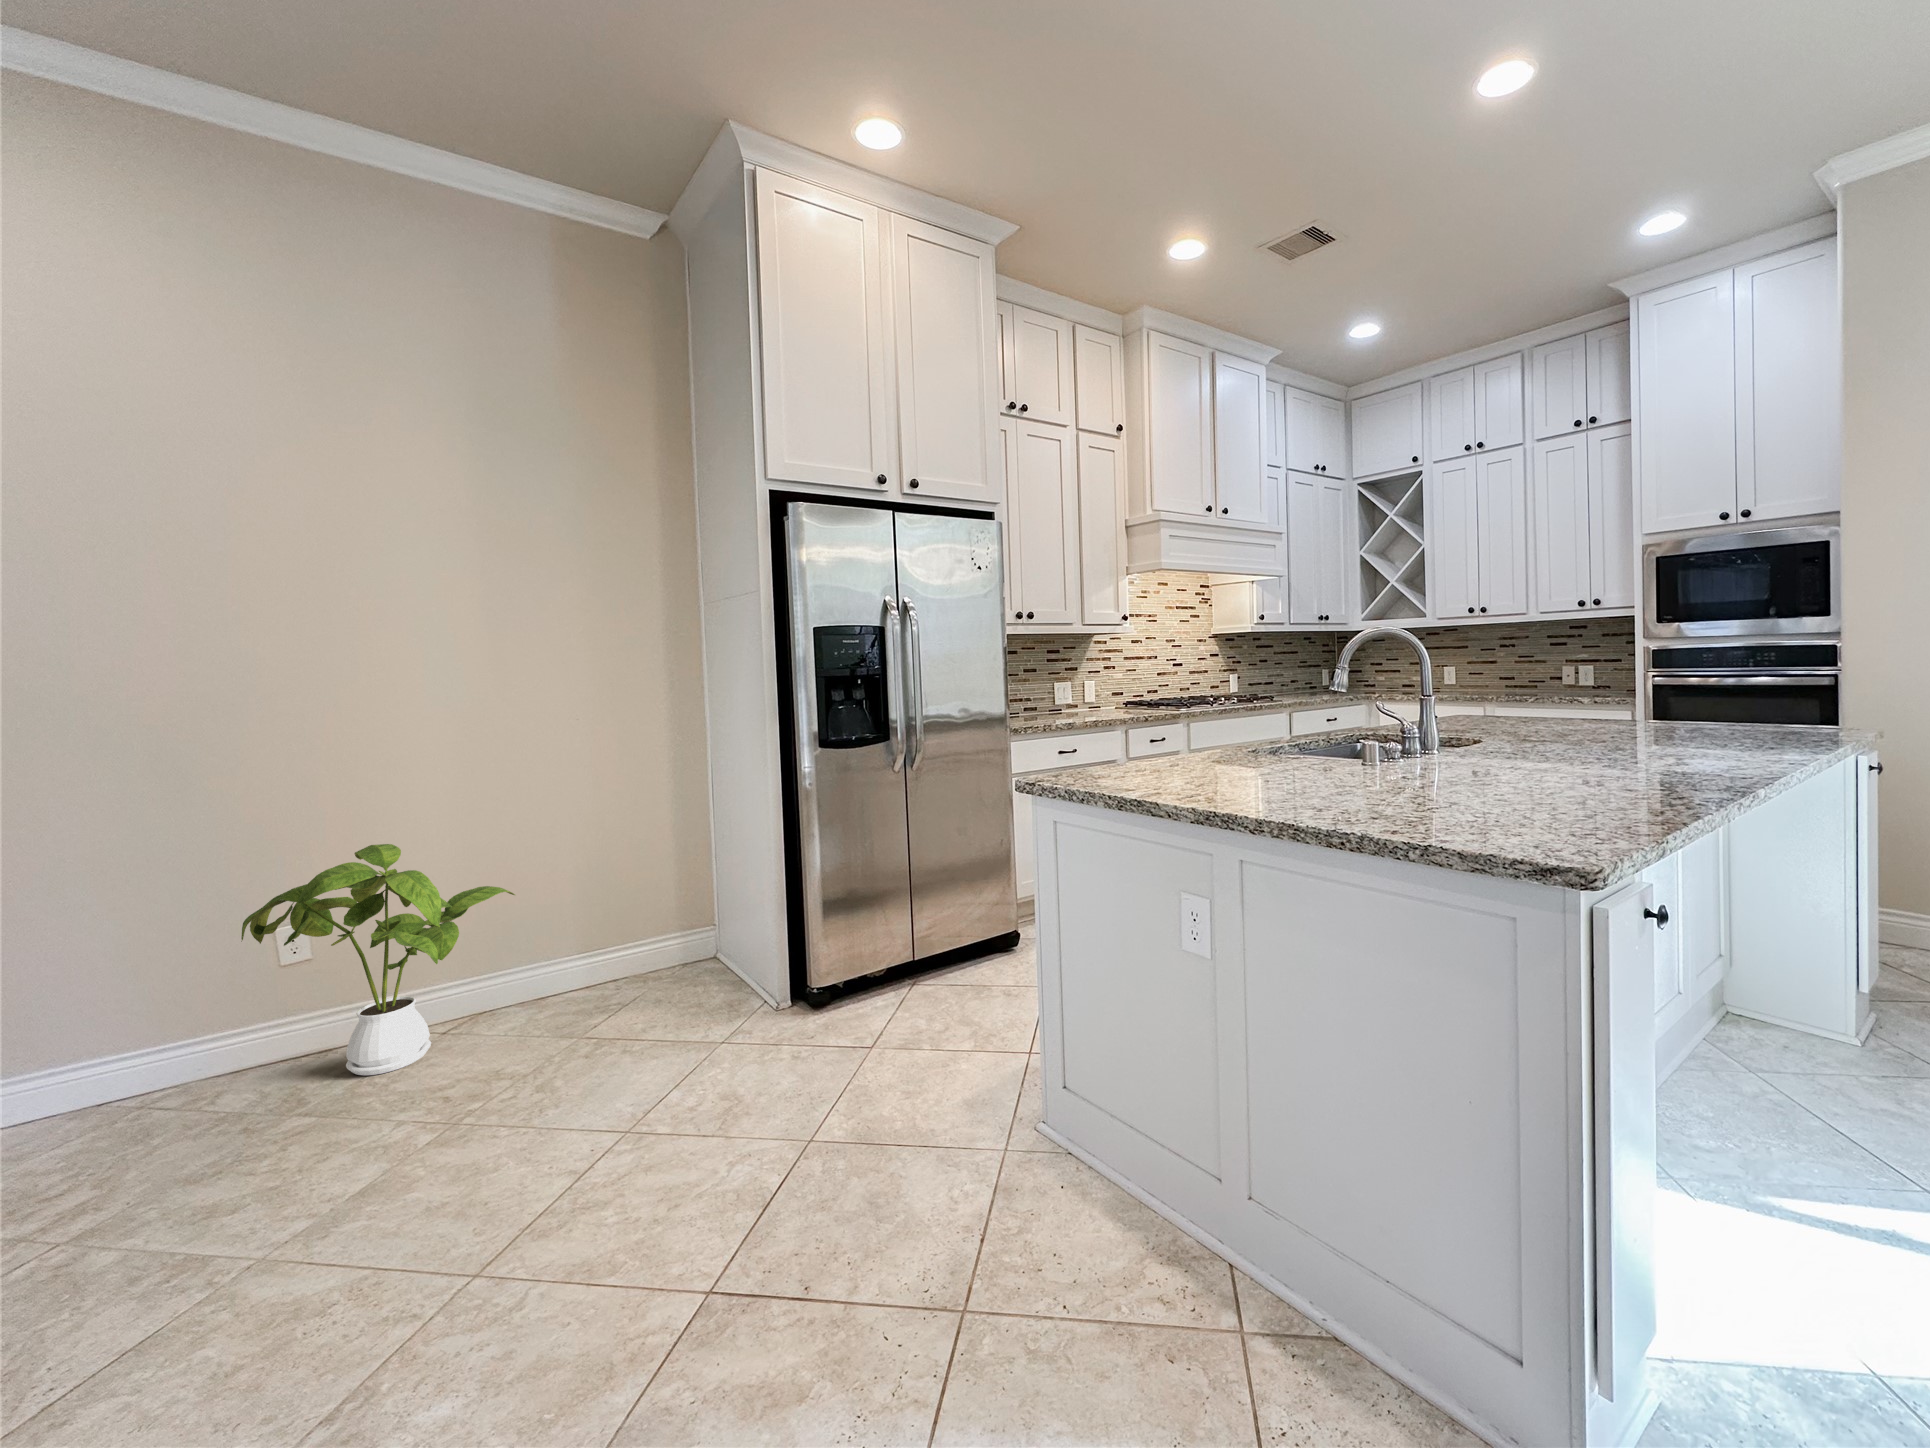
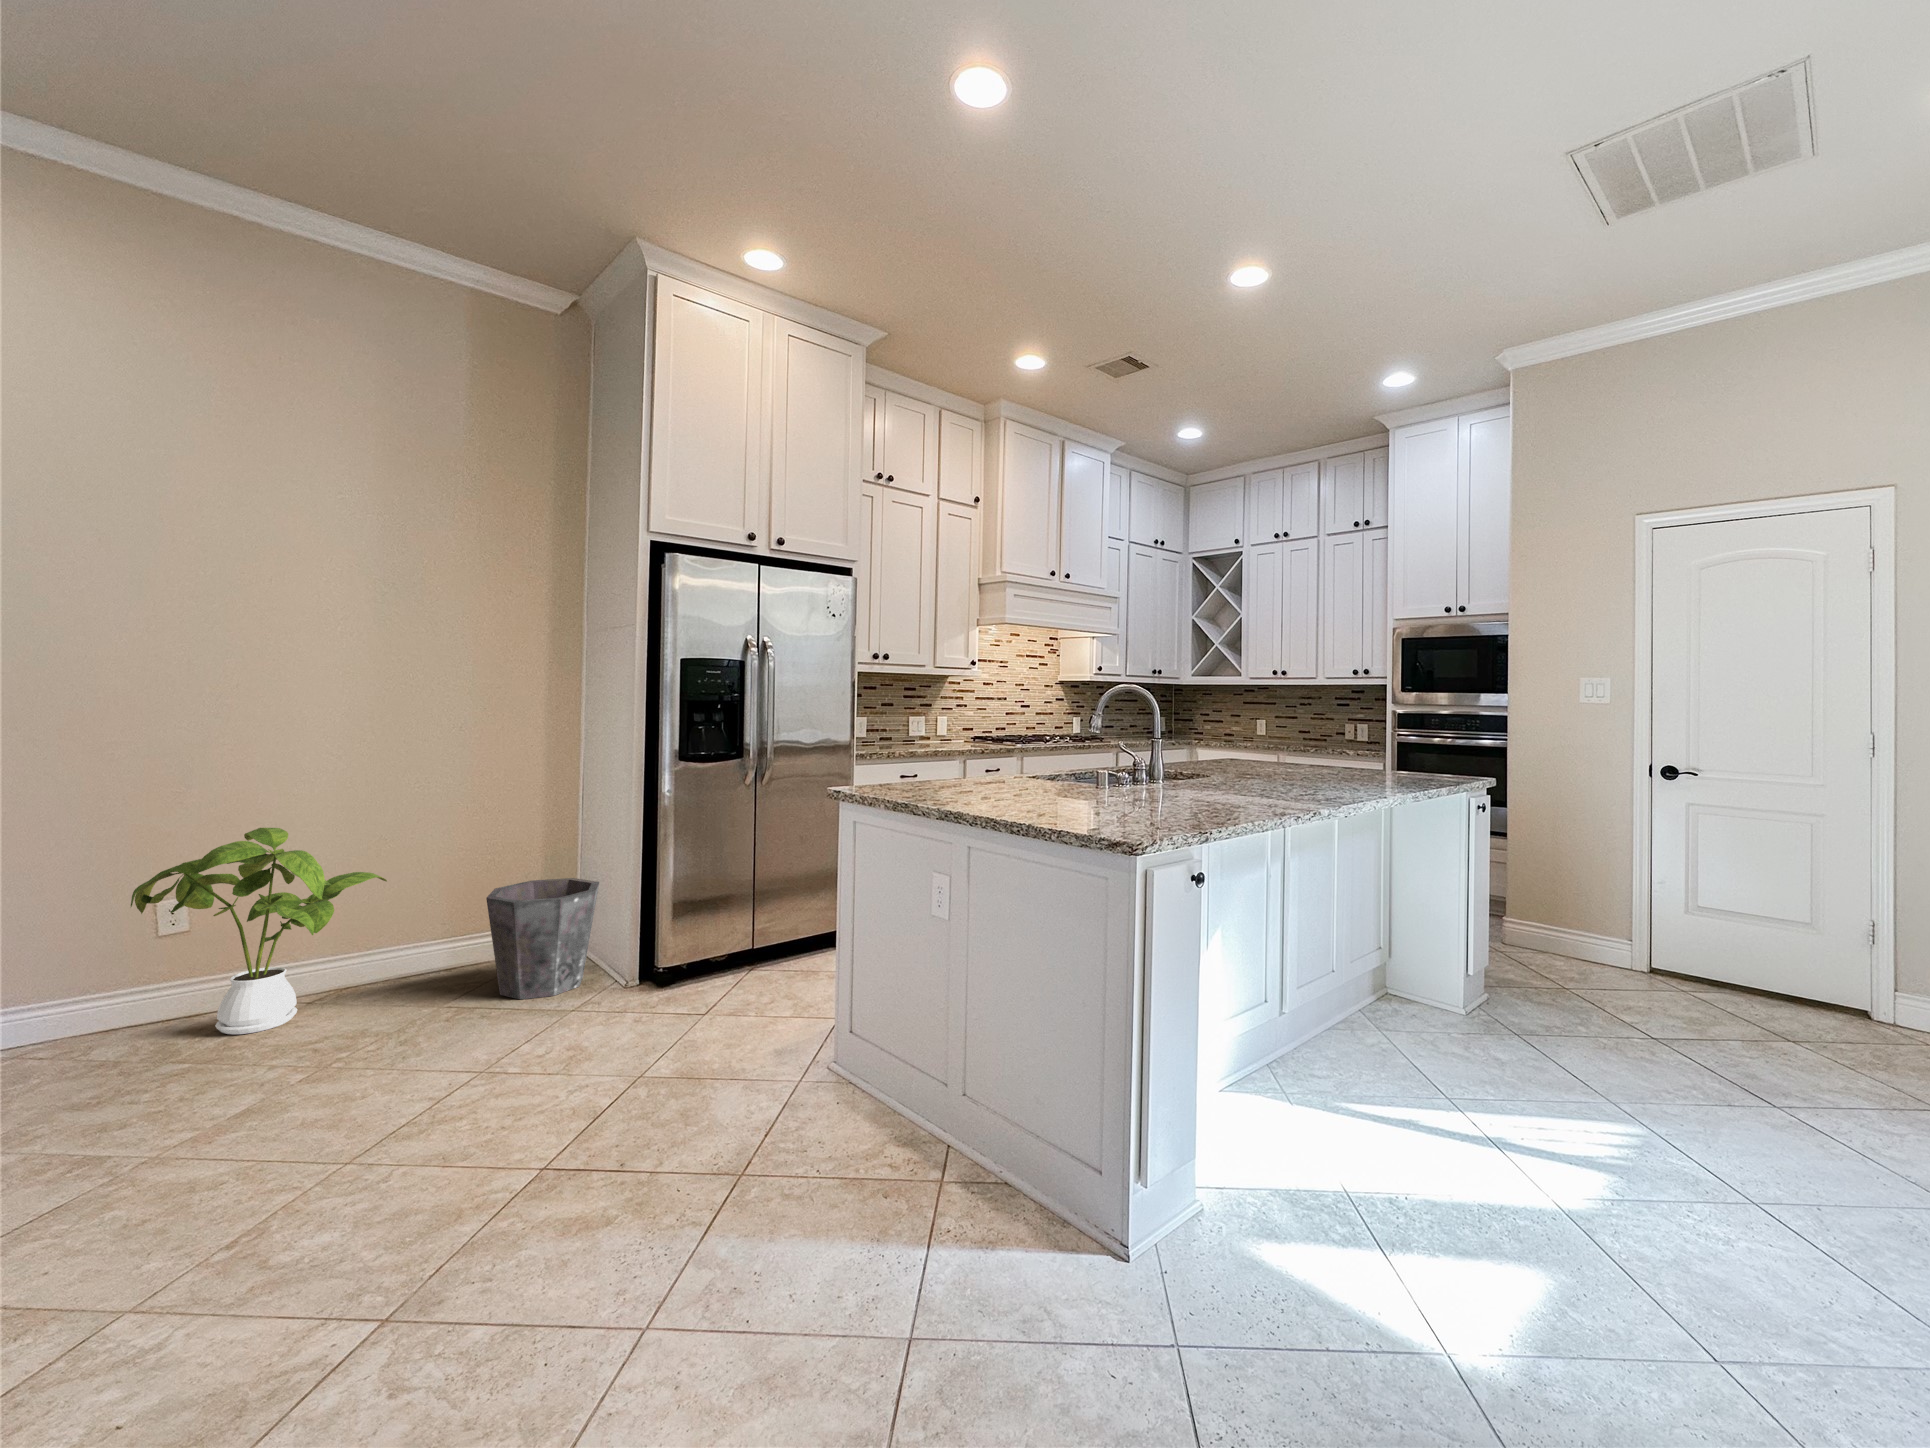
waste bin: none [620,883,741,1026] -> present [486,878,599,999]

